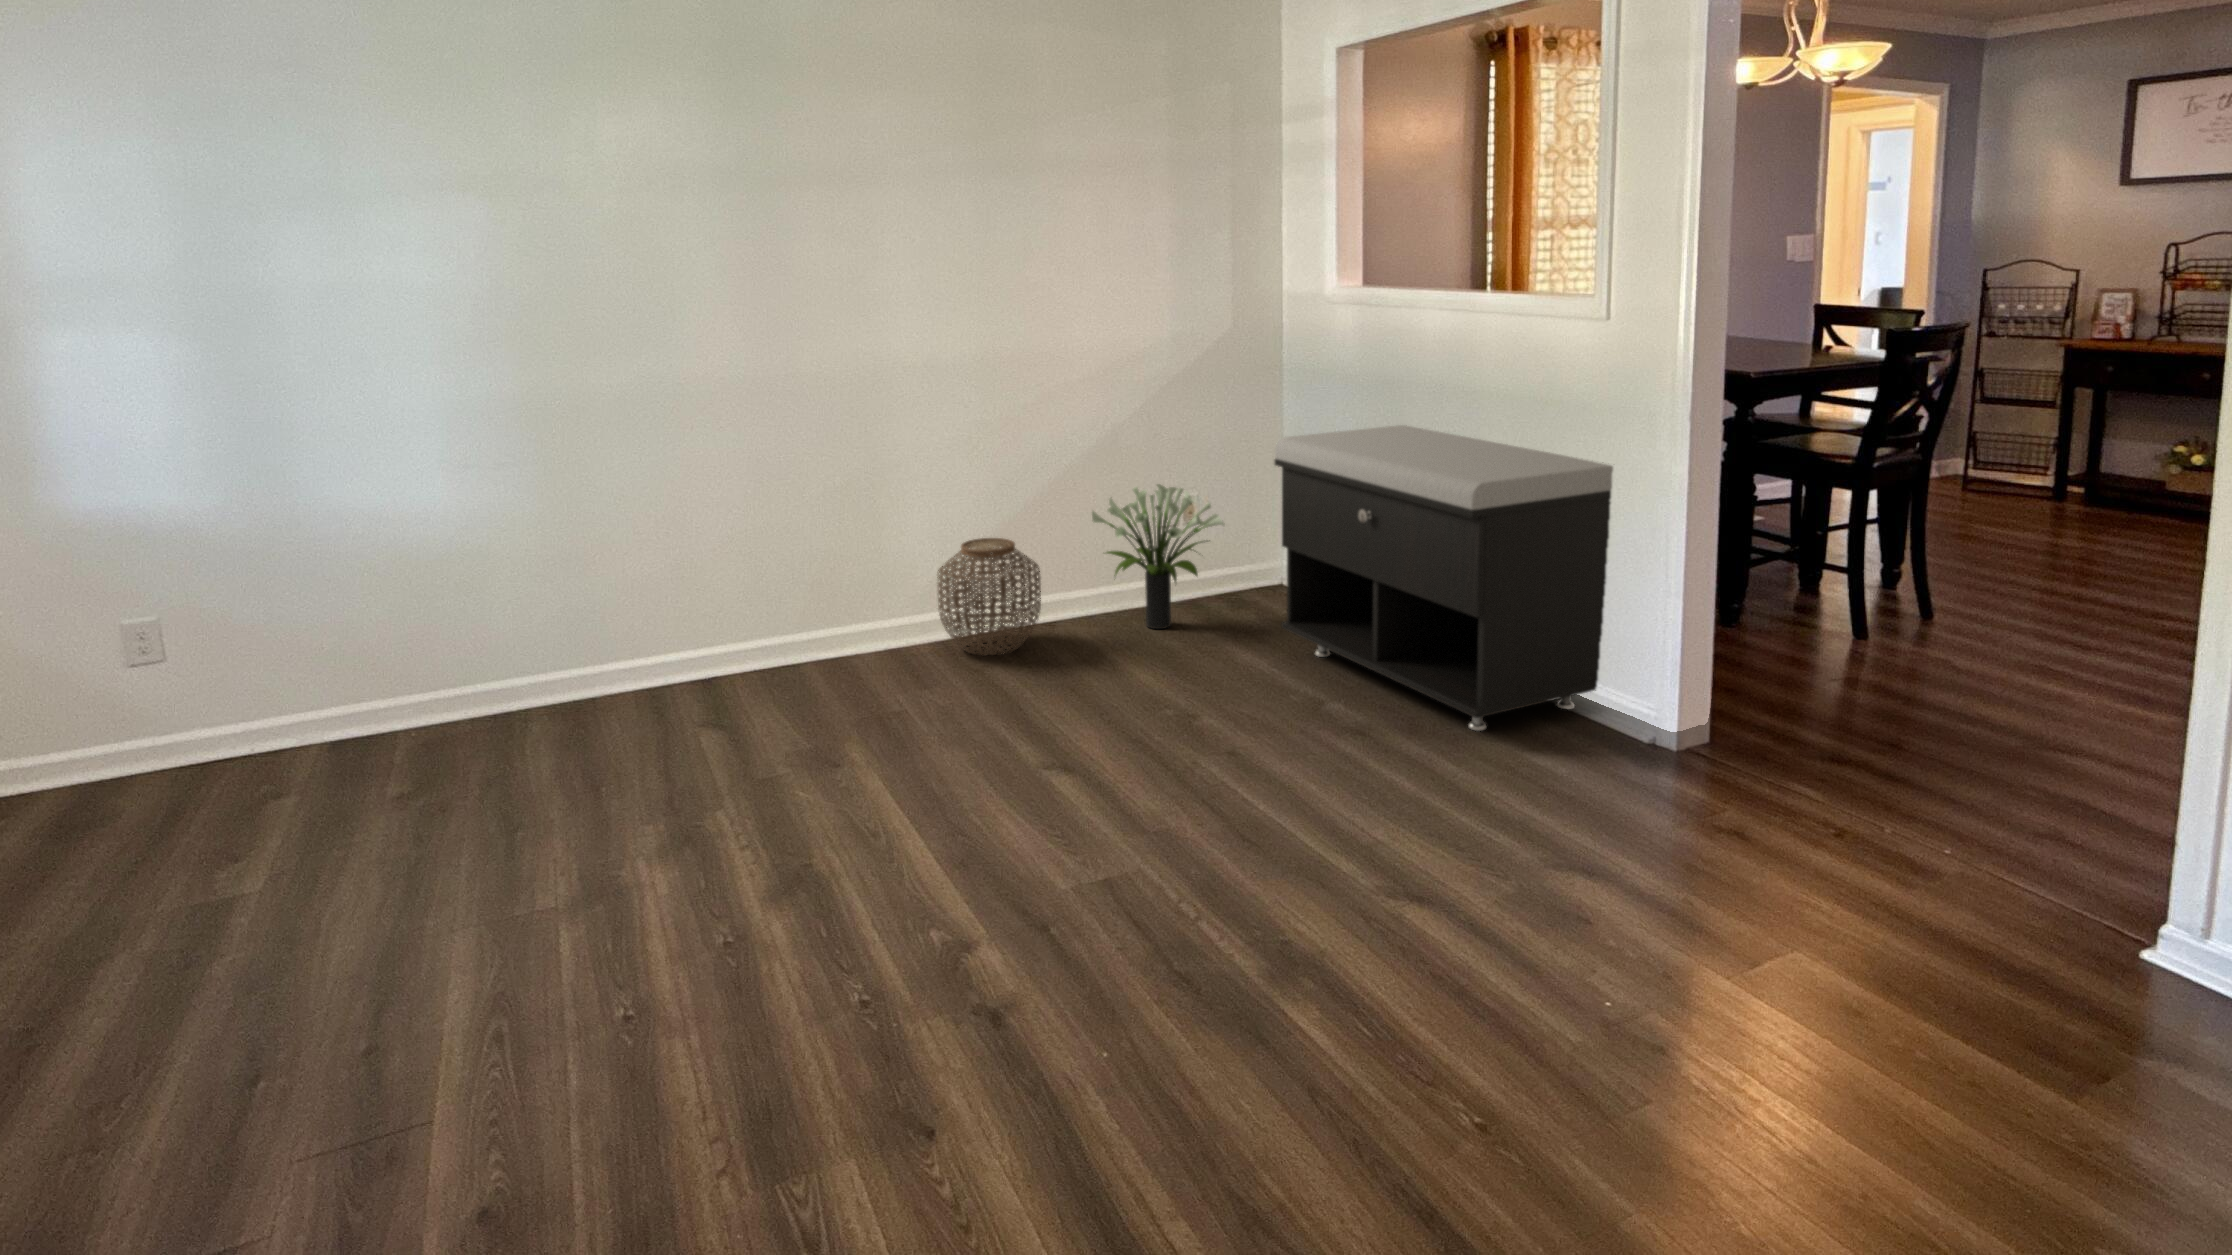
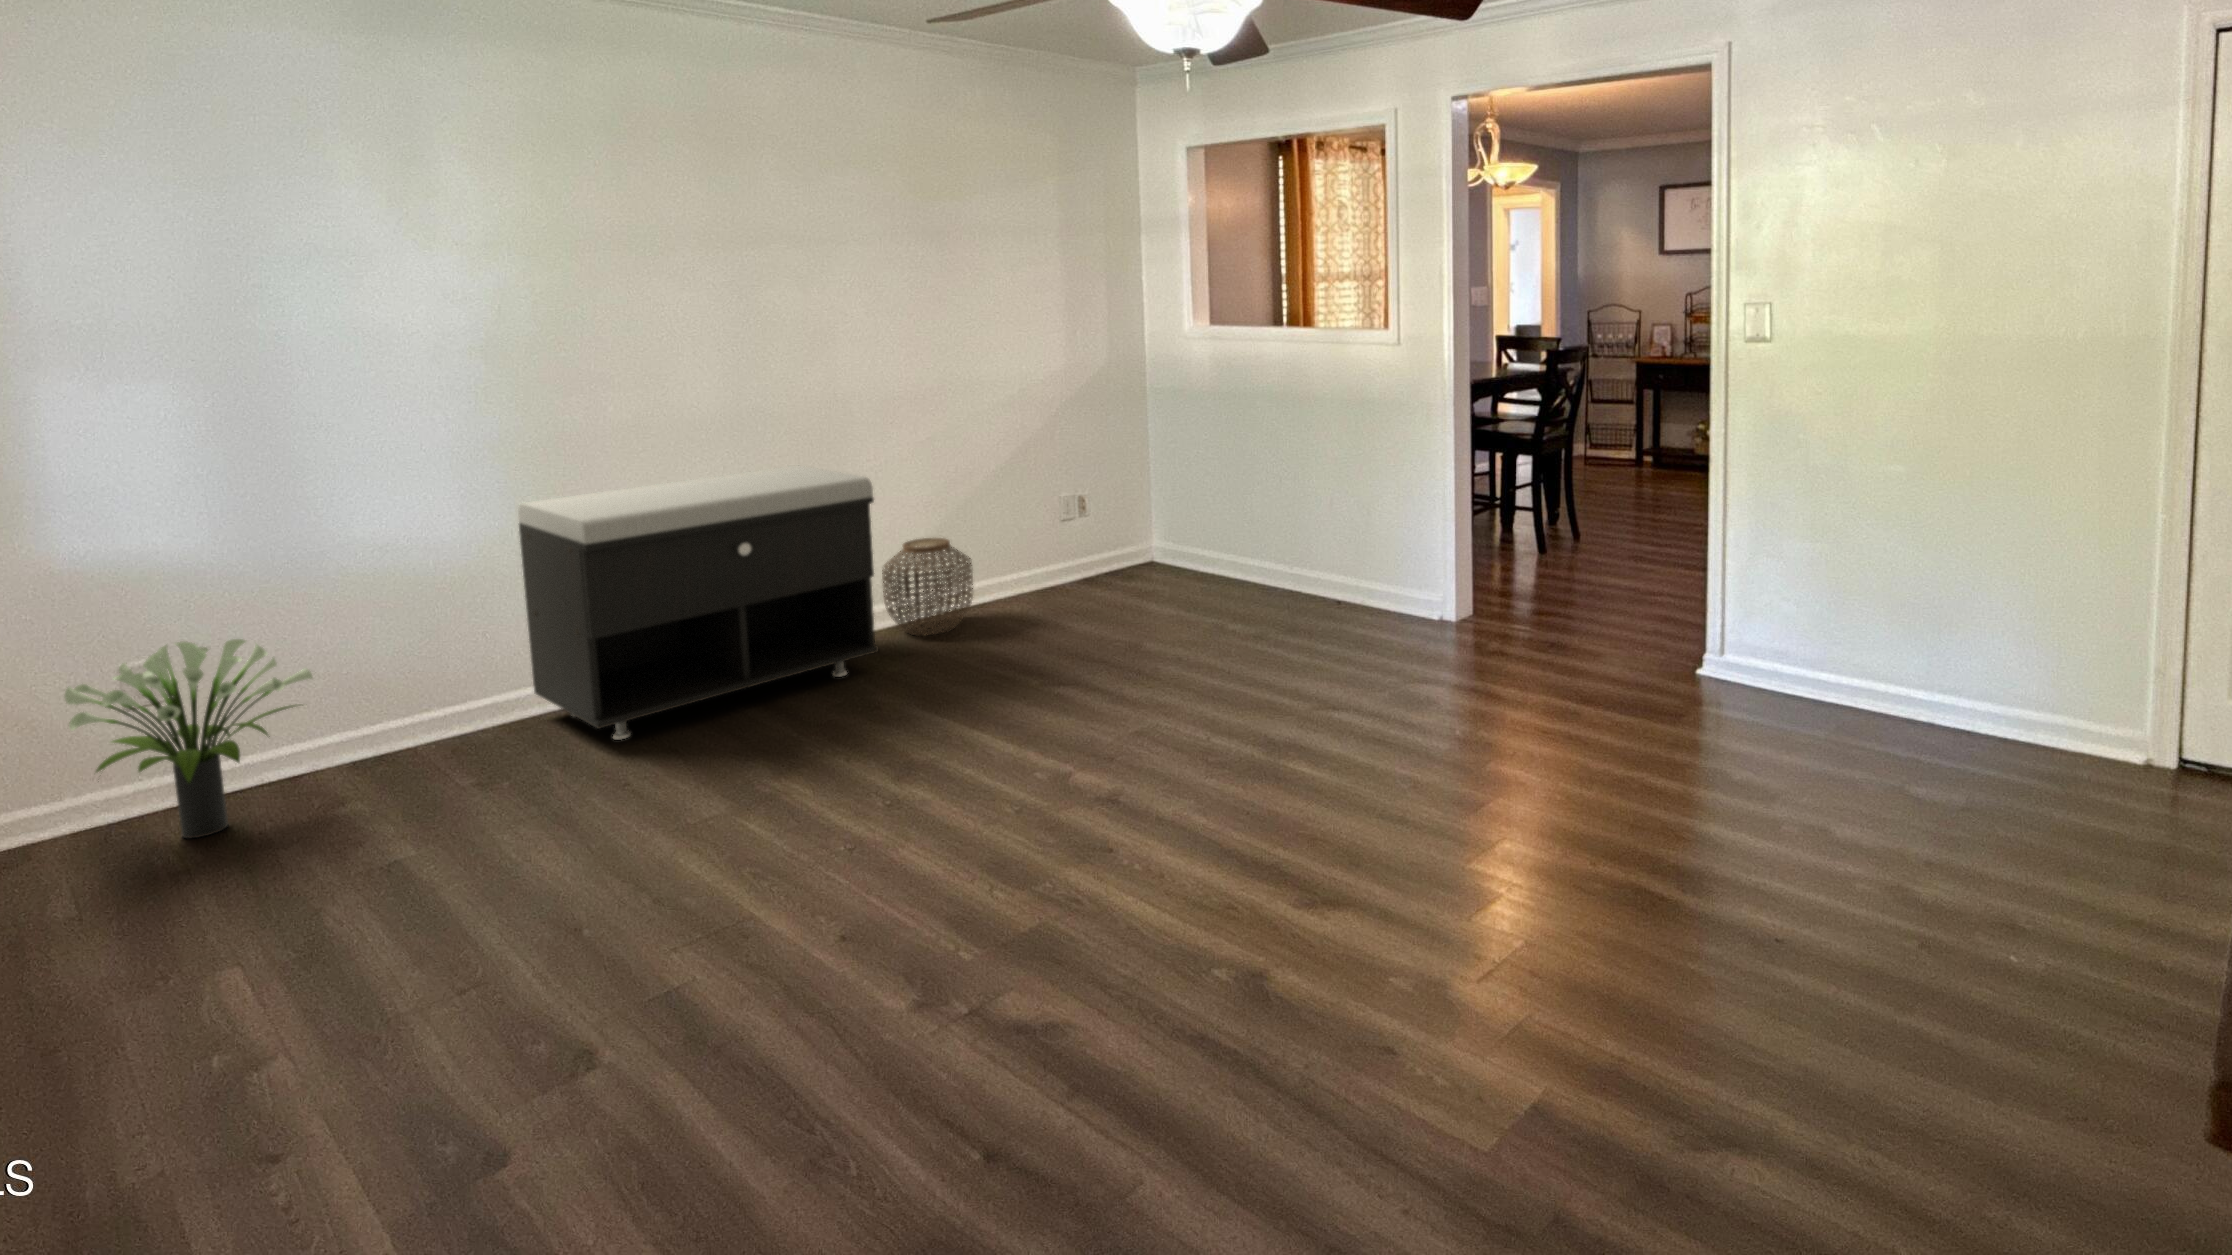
storage bench: present [1274,425,1613,731] -> present [518,465,879,740]
potted plant: present [1092,484,1224,629] -> present [65,639,312,838]

